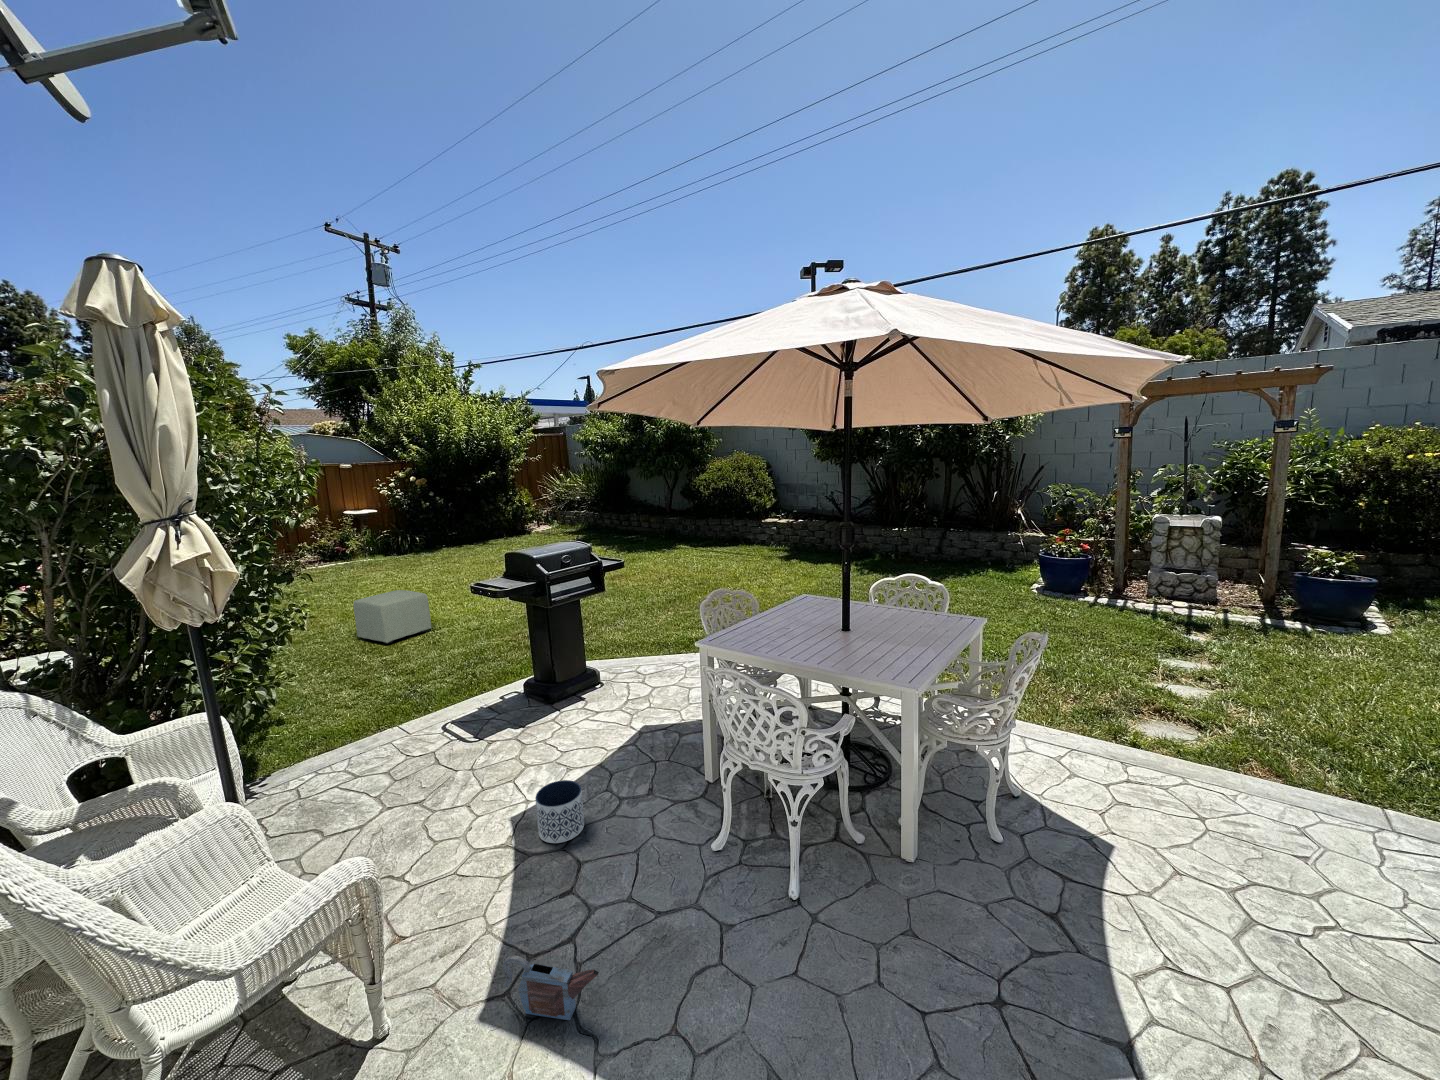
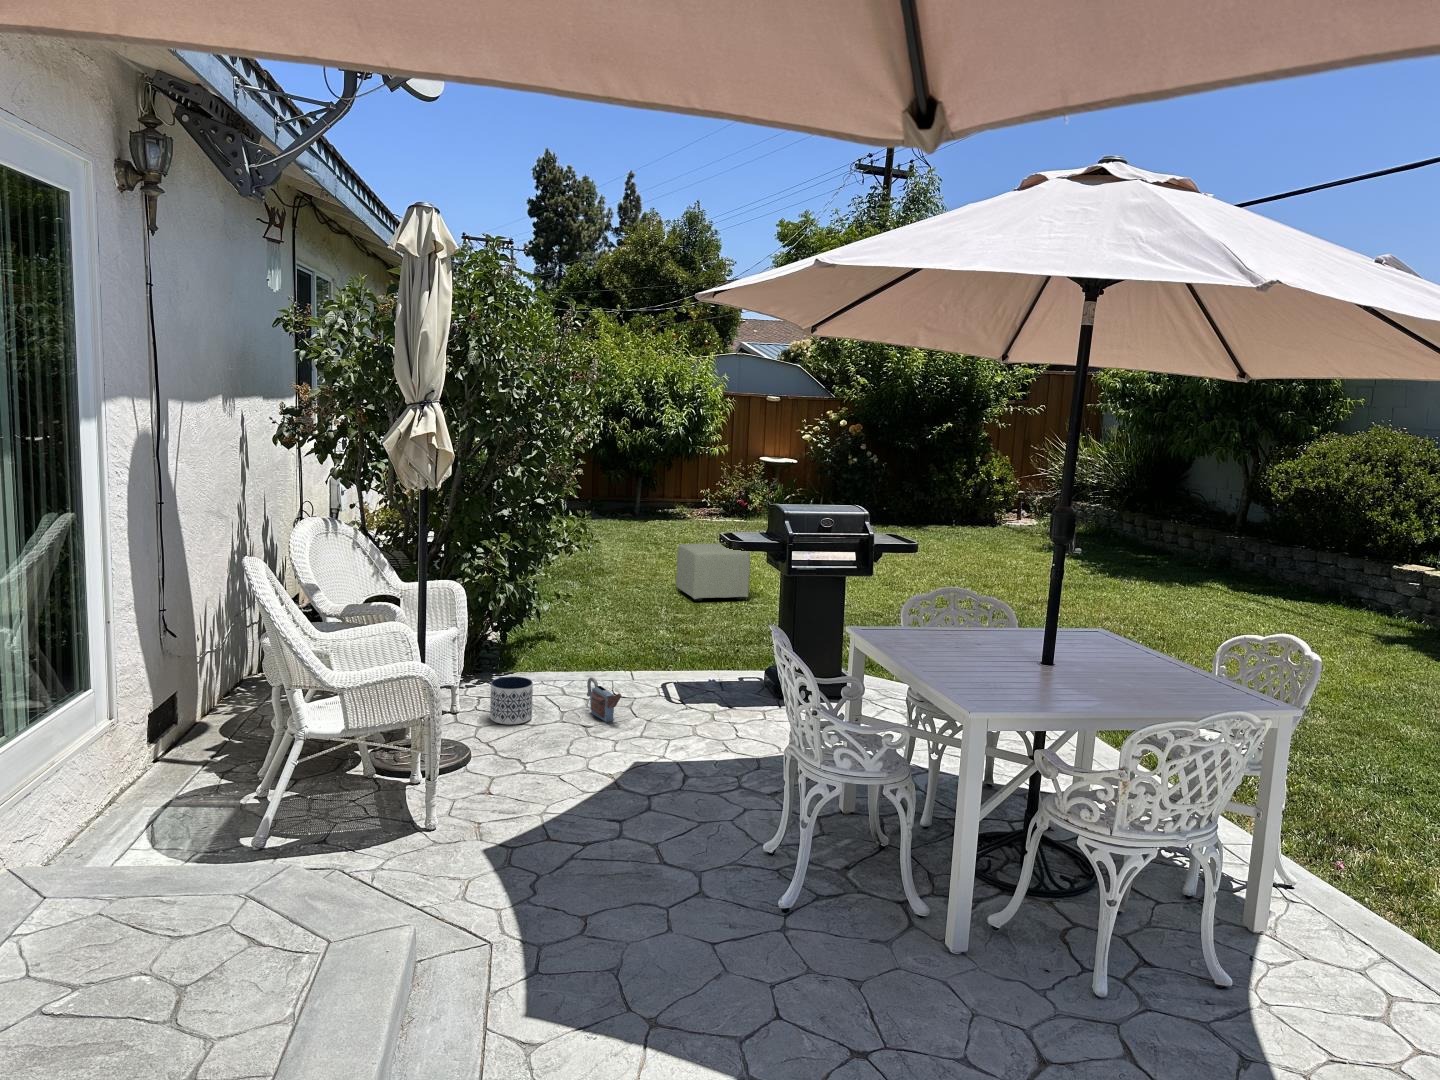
planter: present [535,780,584,843] -> present [490,677,533,725]
watering can: present [503,955,599,1020] -> present [587,677,622,722]

